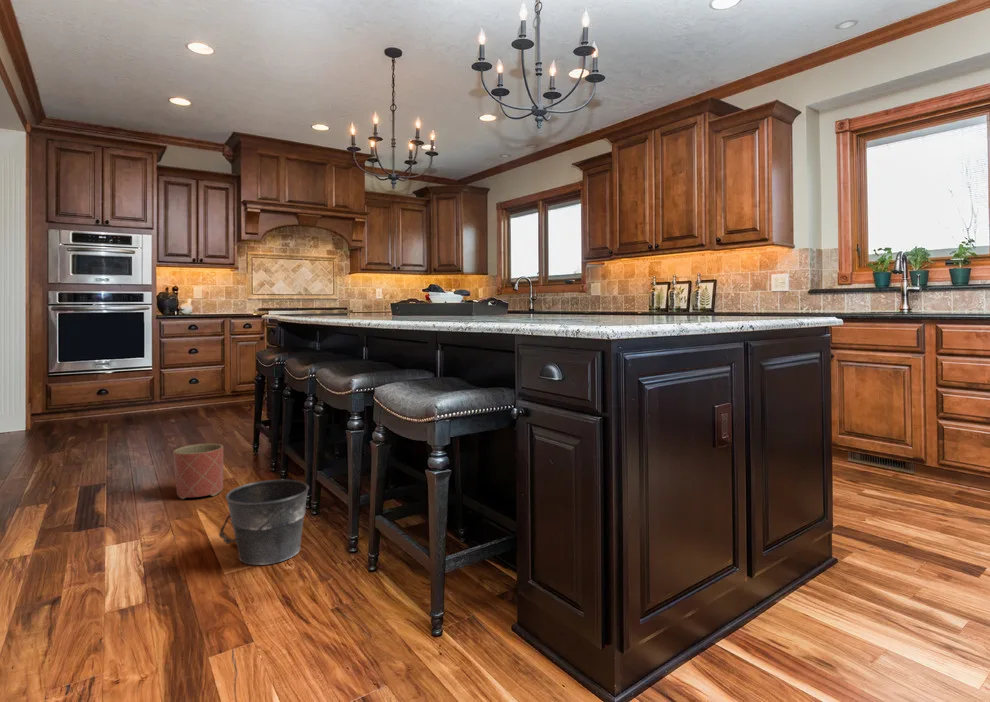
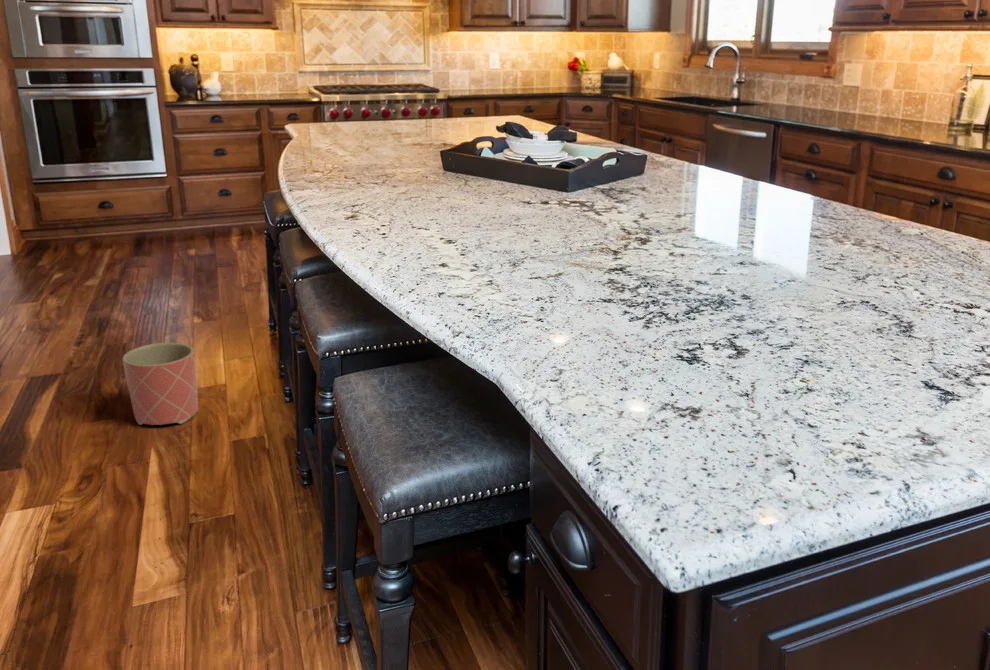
bucket: present [219,479,309,565] -> none [128,454,263,597]

